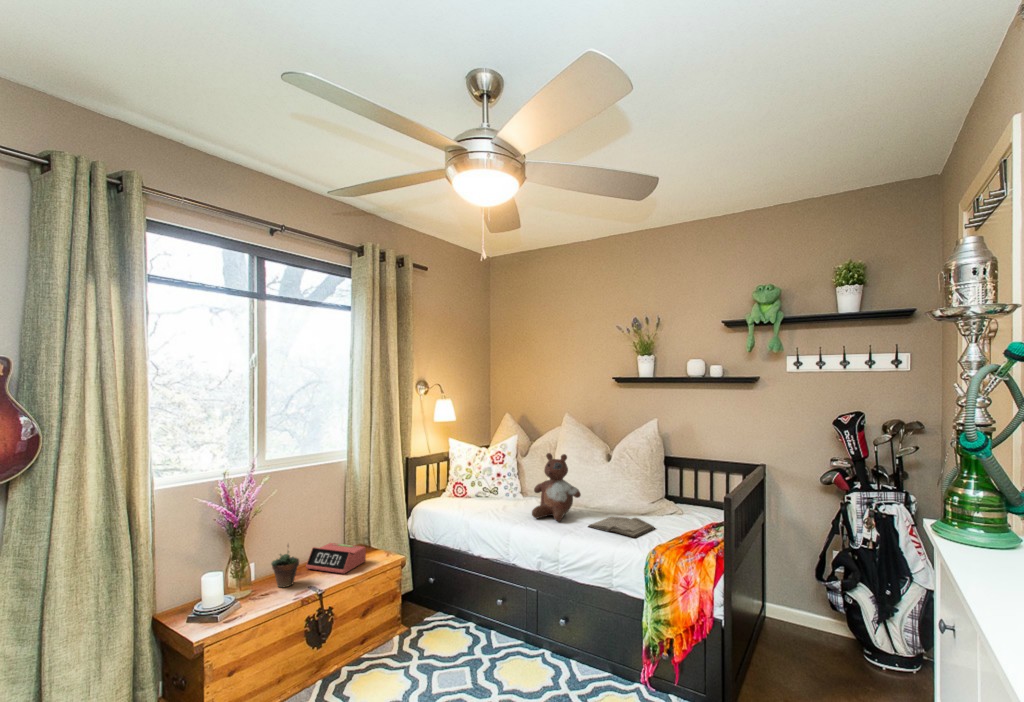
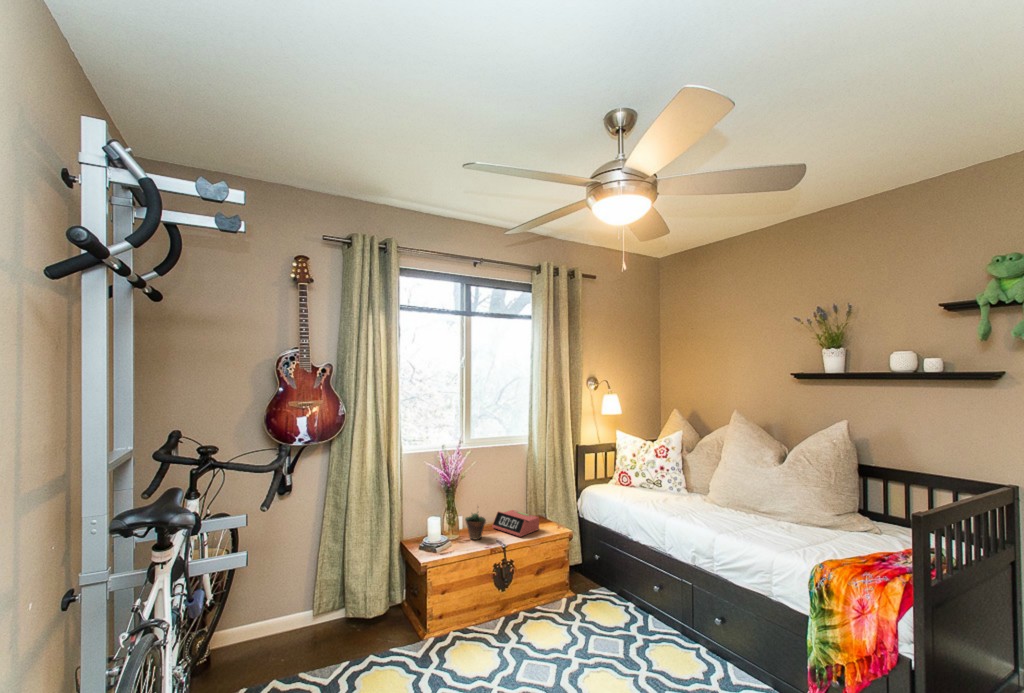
stuffed bear: present [532,453,581,521] -> none [691,452,744,520]
diary: present [588,517,655,538] -> none [750,523,831,549]

